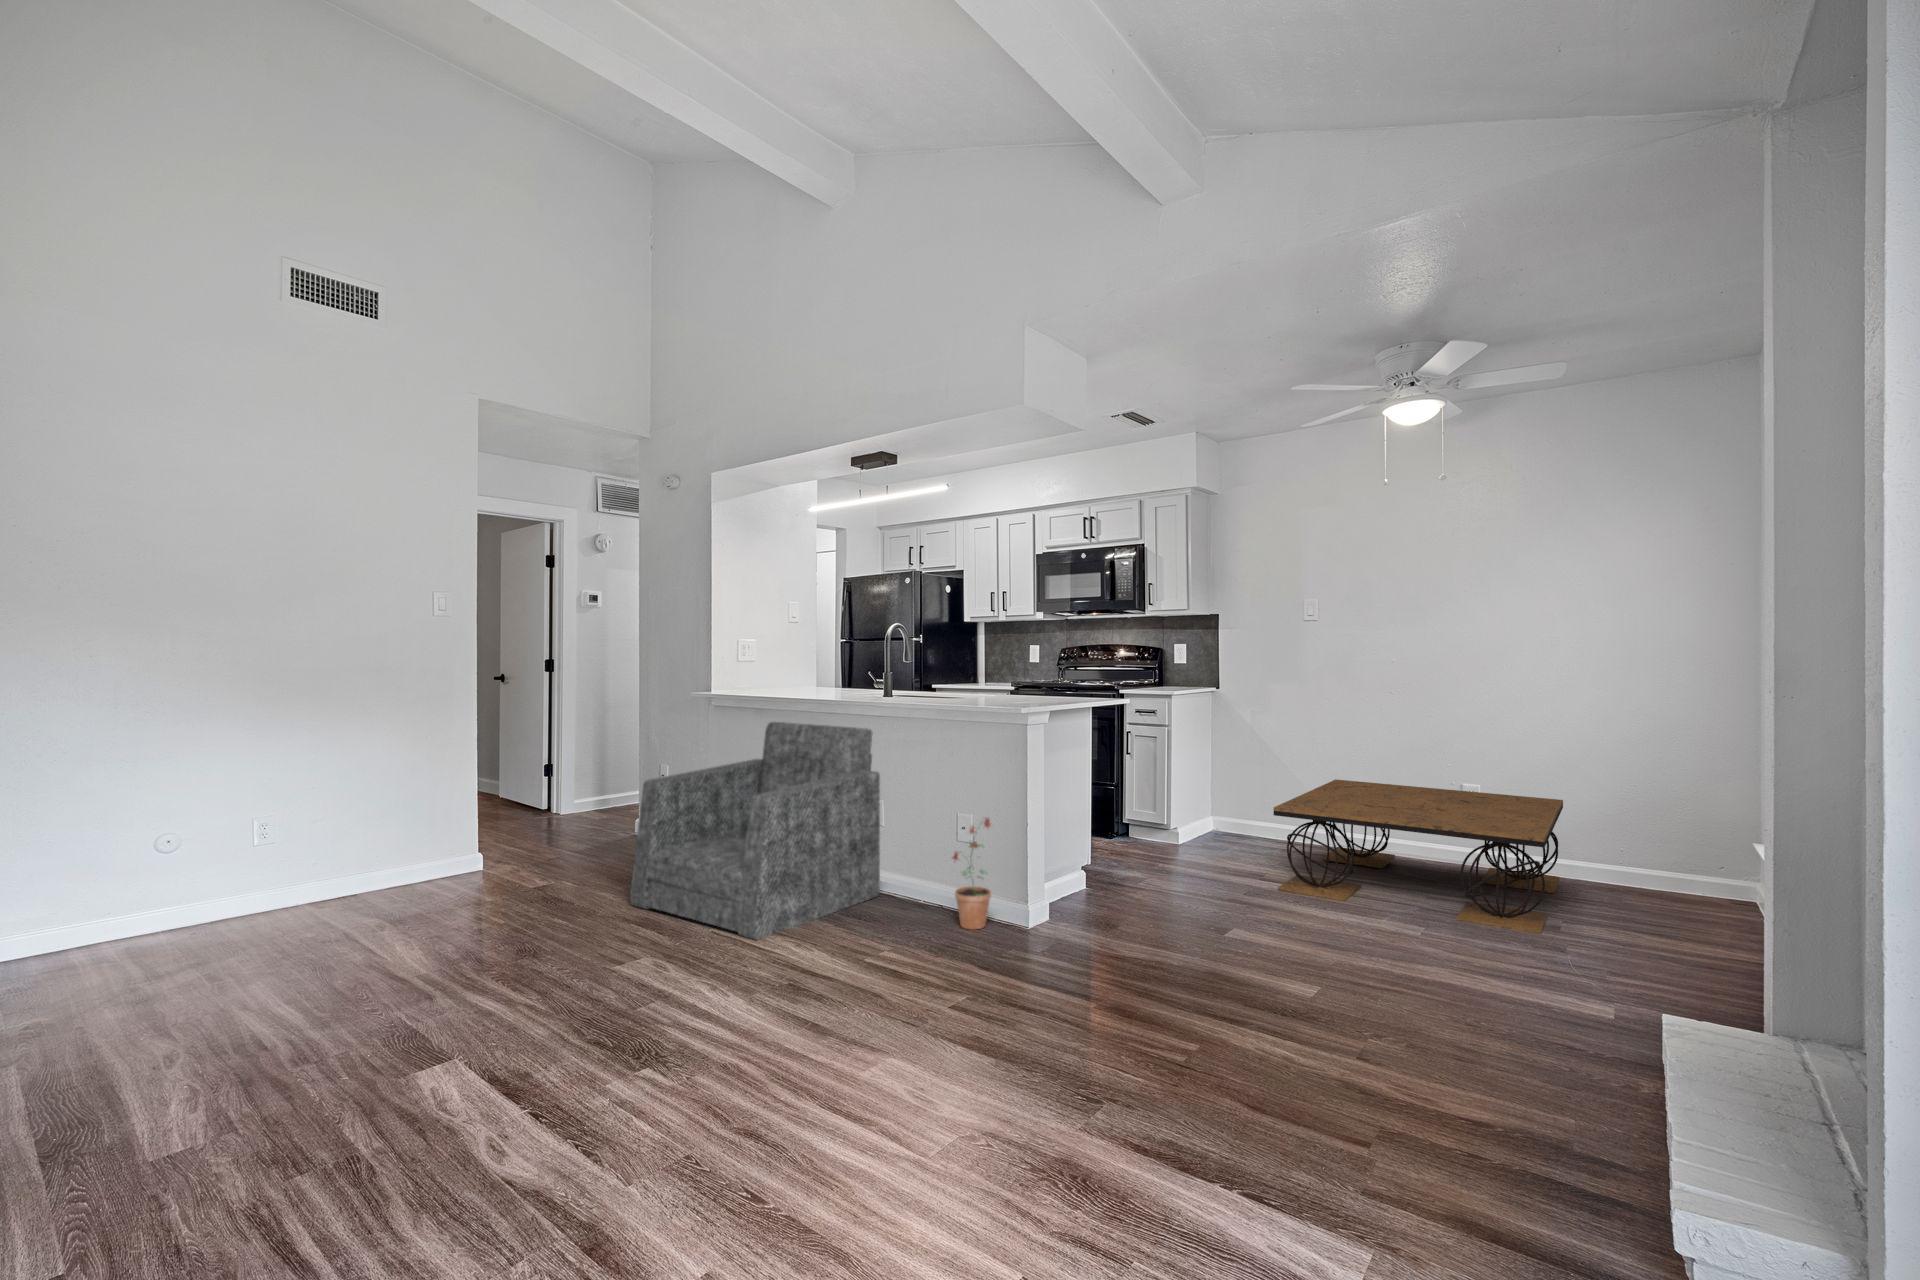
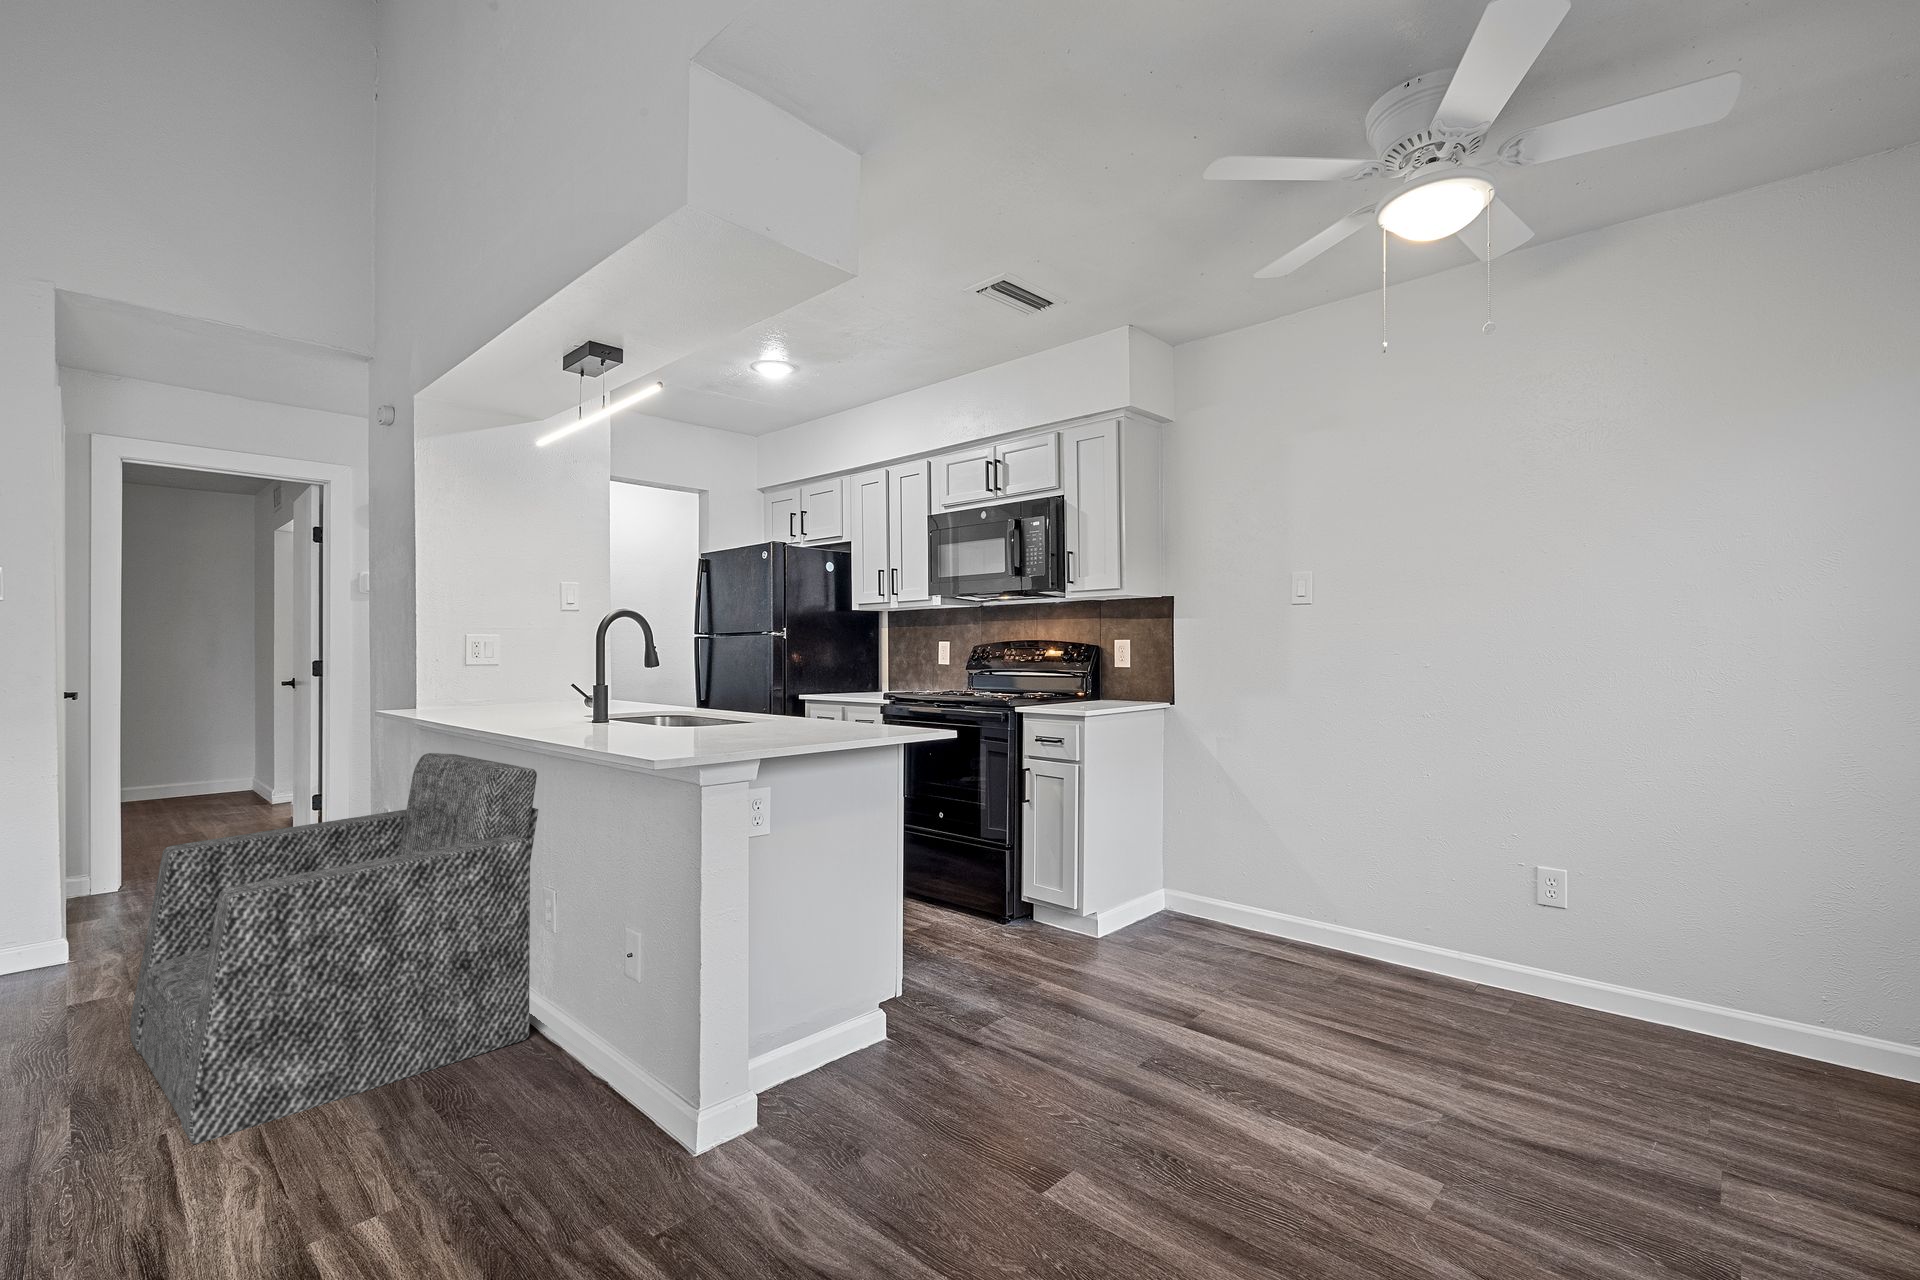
coffee table: present [1274,779,1563,934] -> none [1182,851,1715,1216]
potted plant: present [953,818,991,930] -> none [552,931,644,1135]

